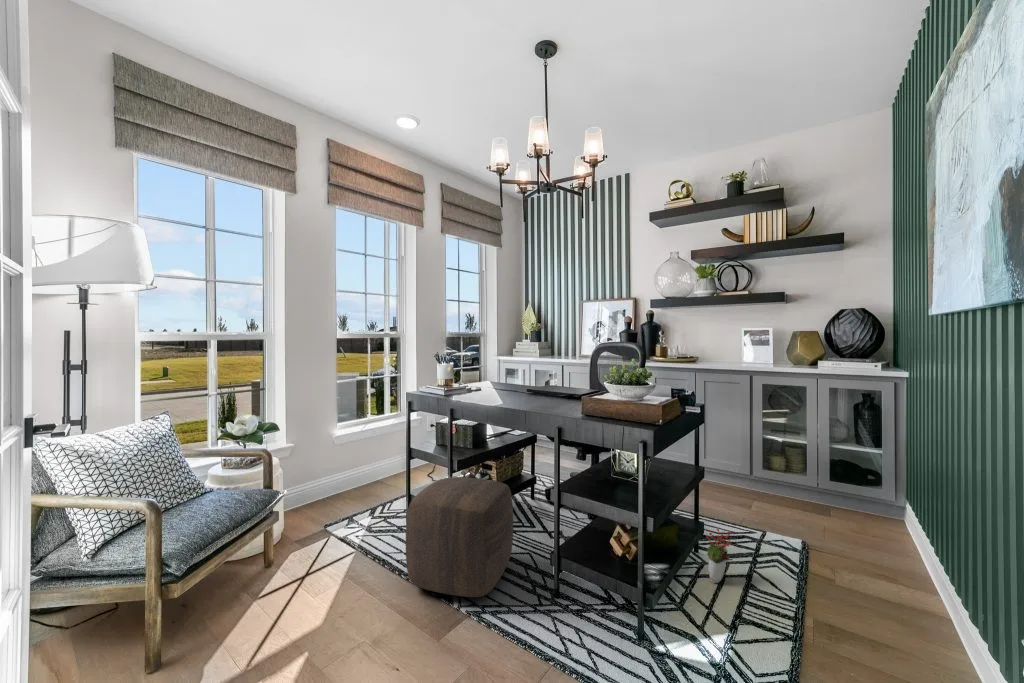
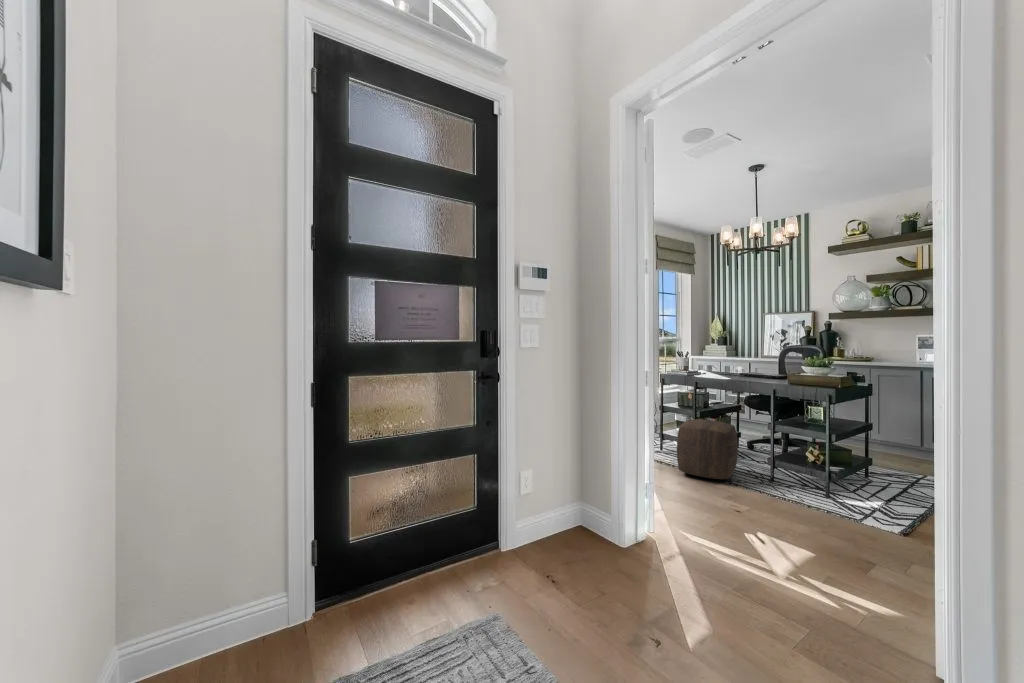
decorative plant: present [706,529,732,583] -> none [875,460,895,493]

